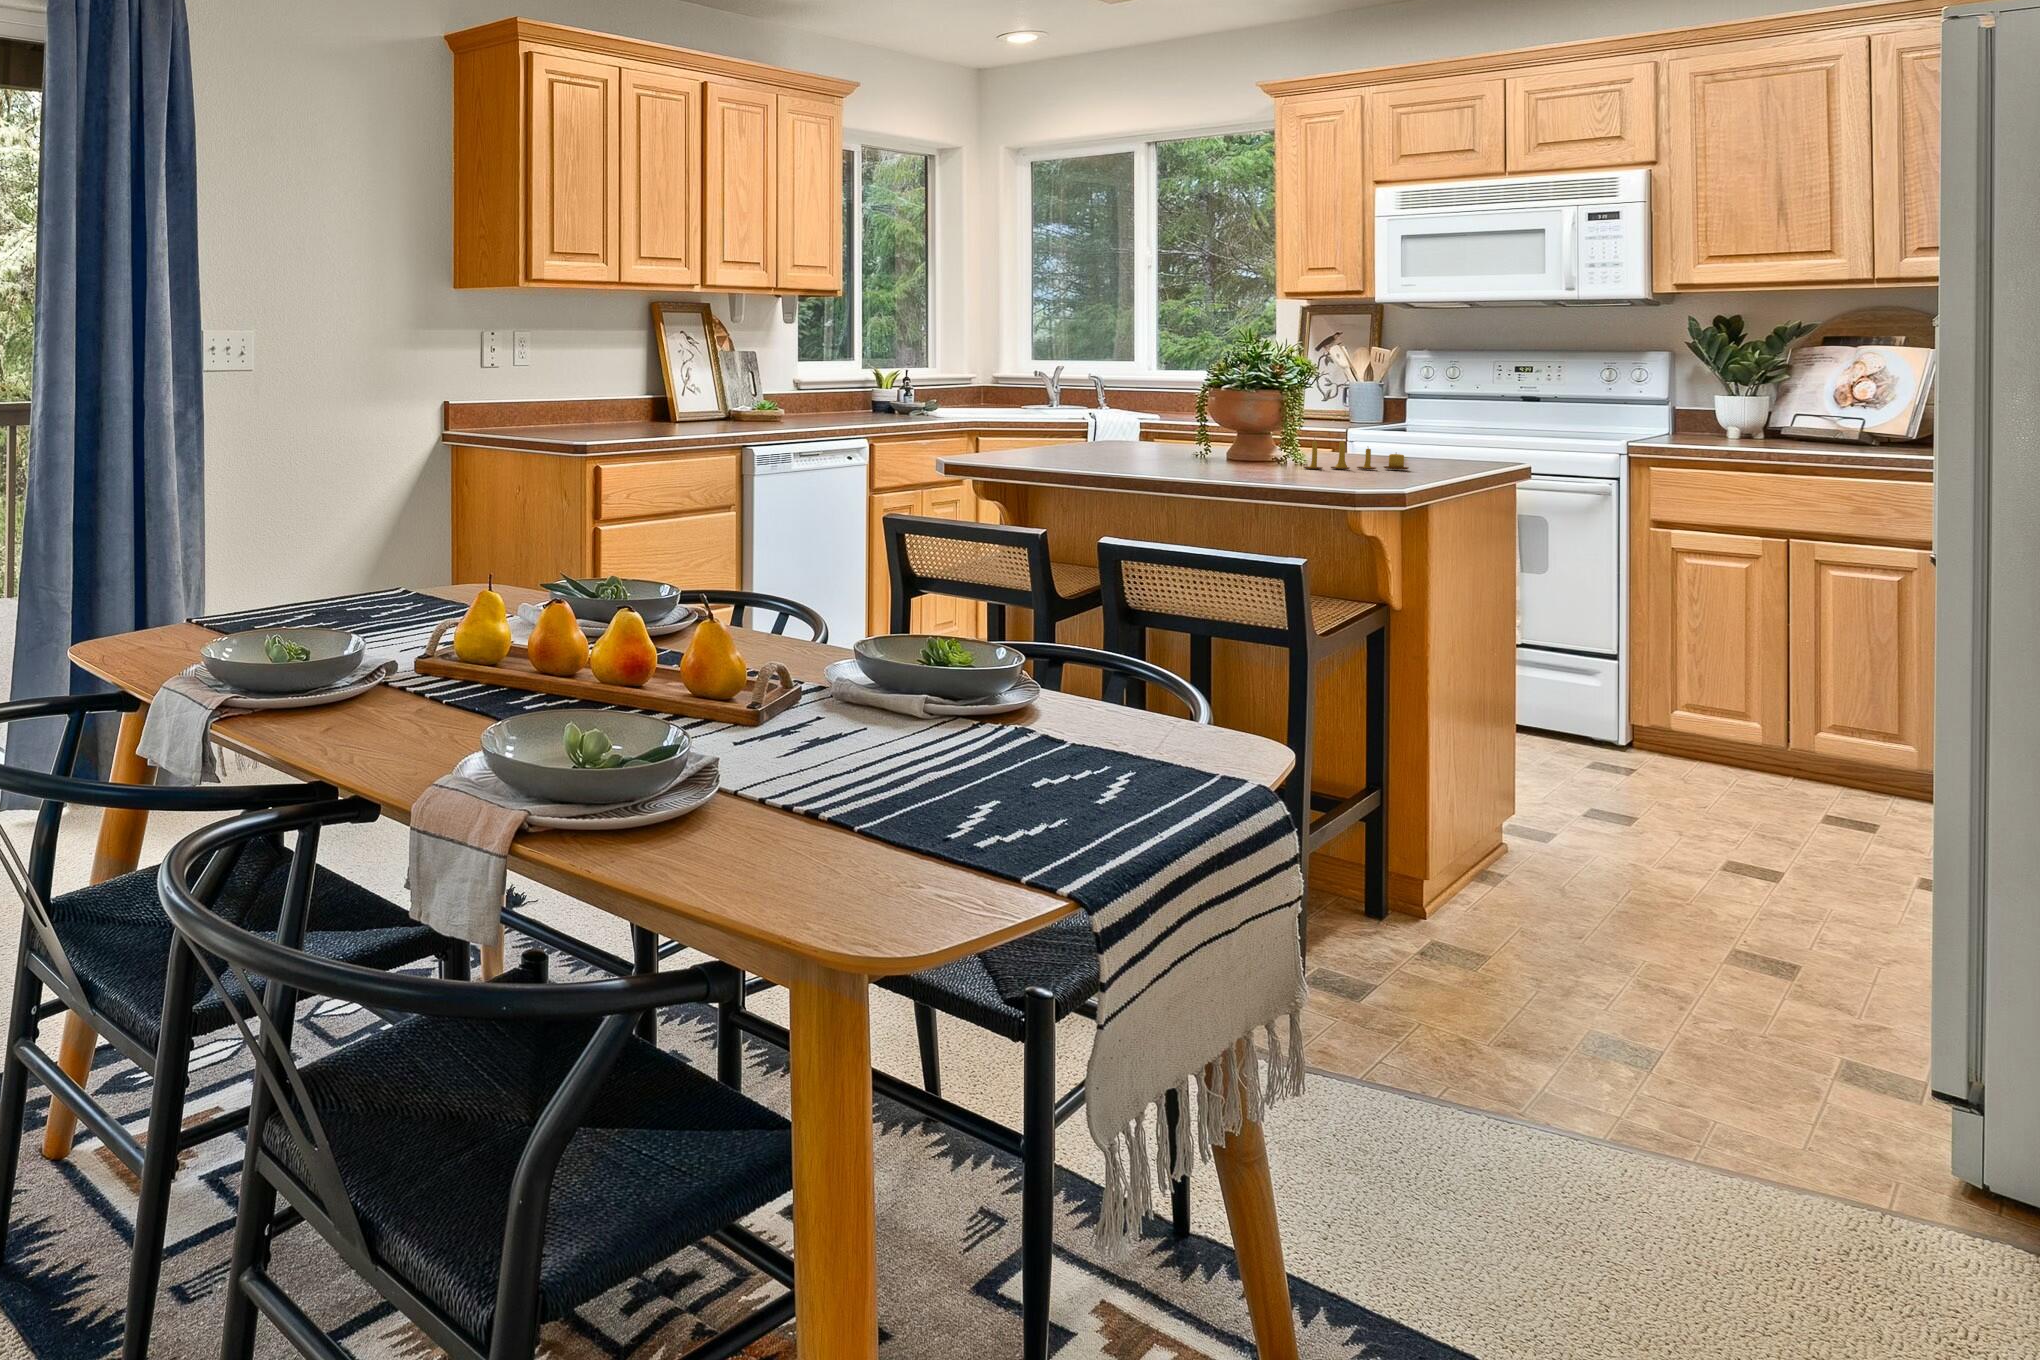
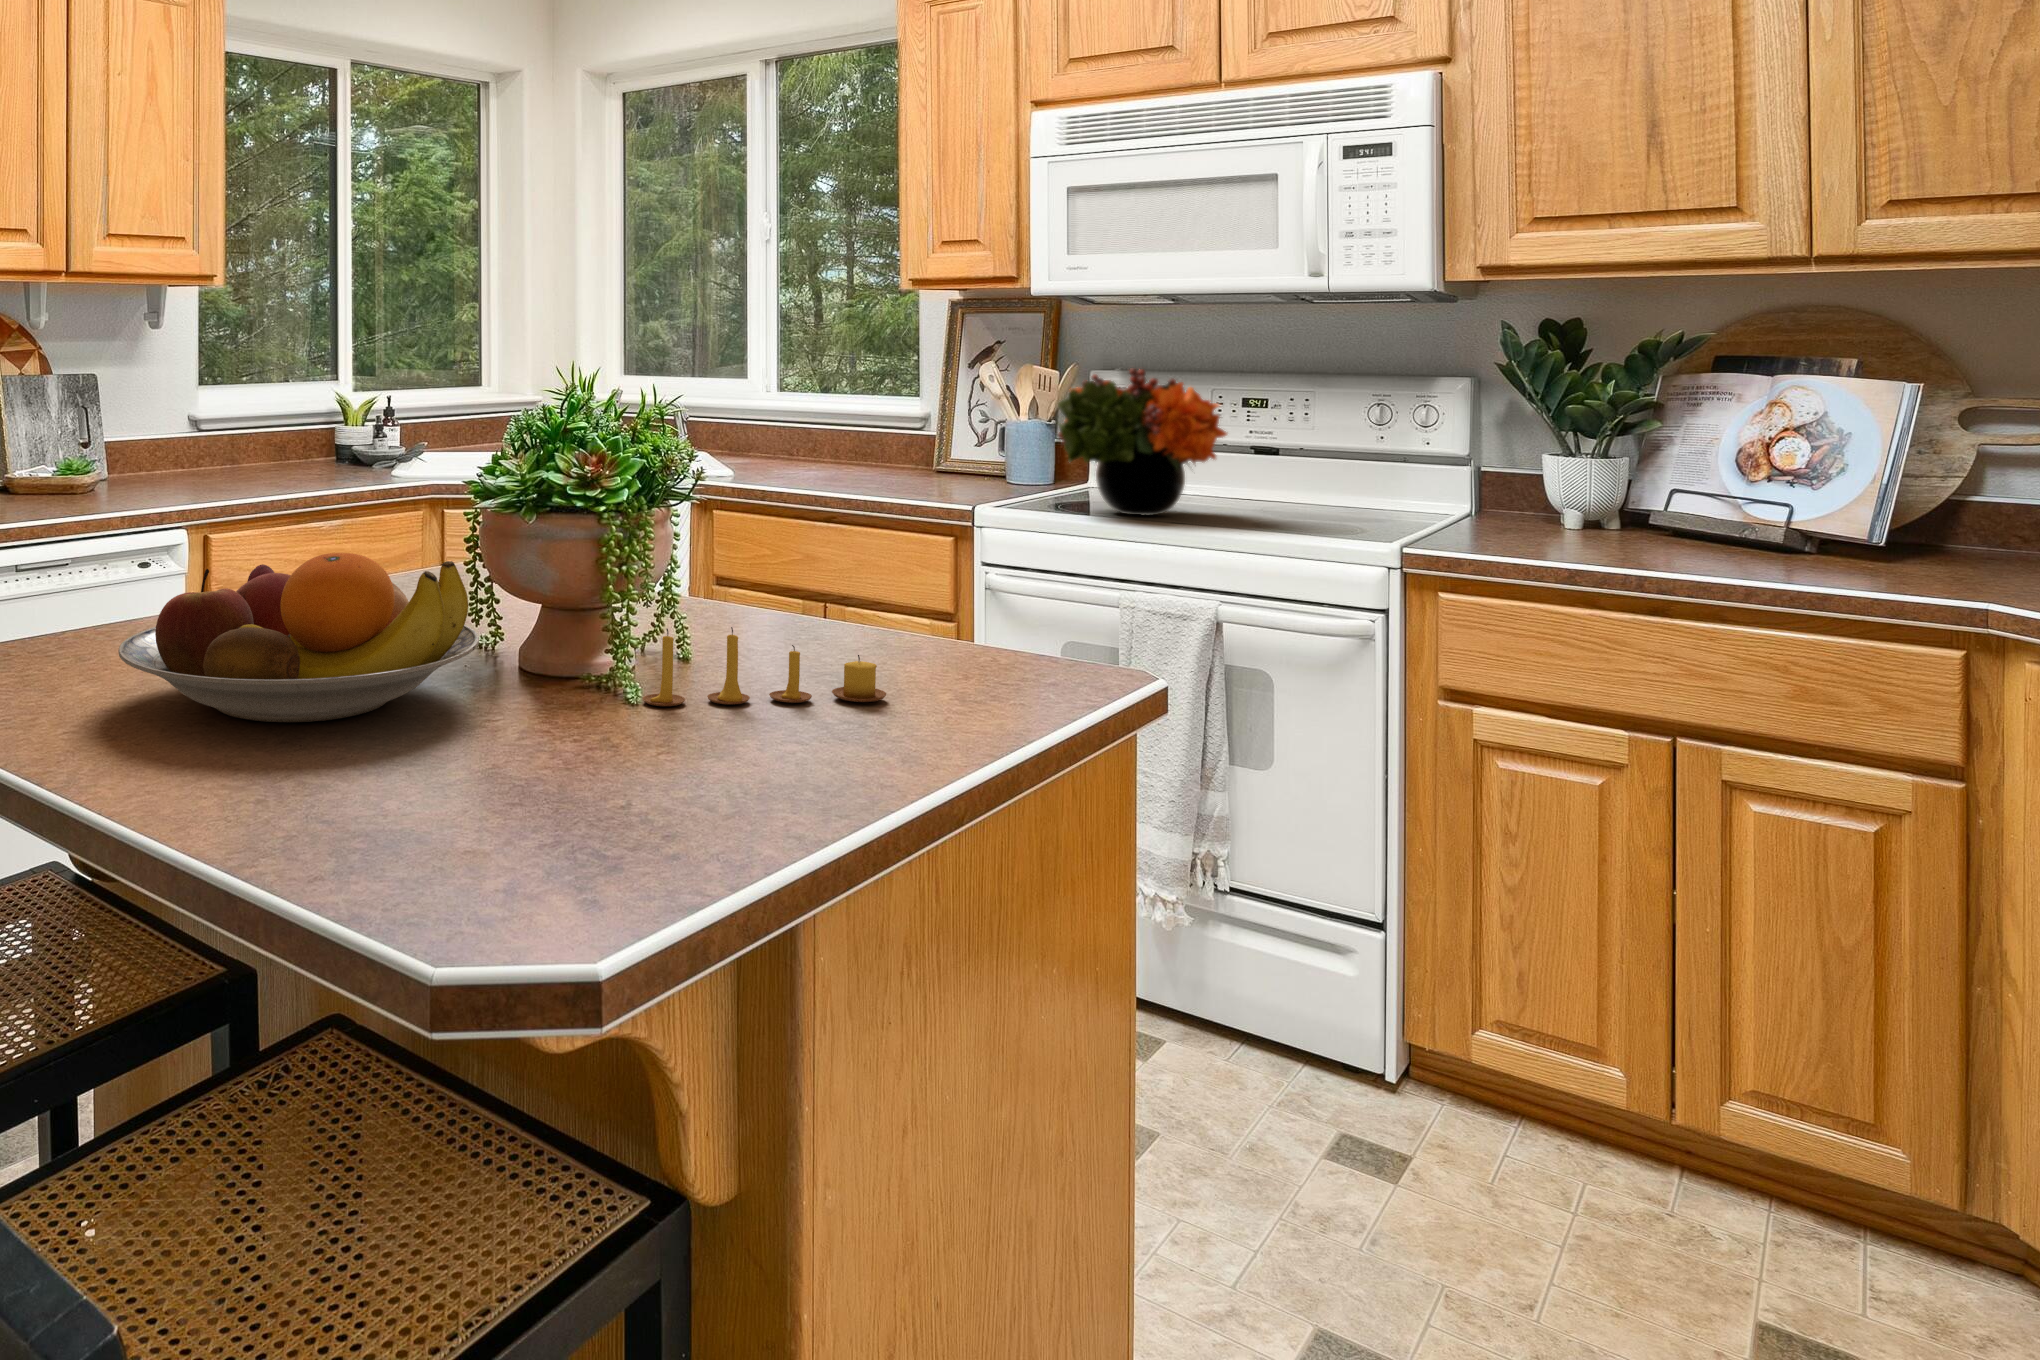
flower arrangement: none [1394,346,1510,437] -> present [1058,368,1227,515]
fruit bowl: none [1083,404,1240,468] -> present [118,553,479,722]

